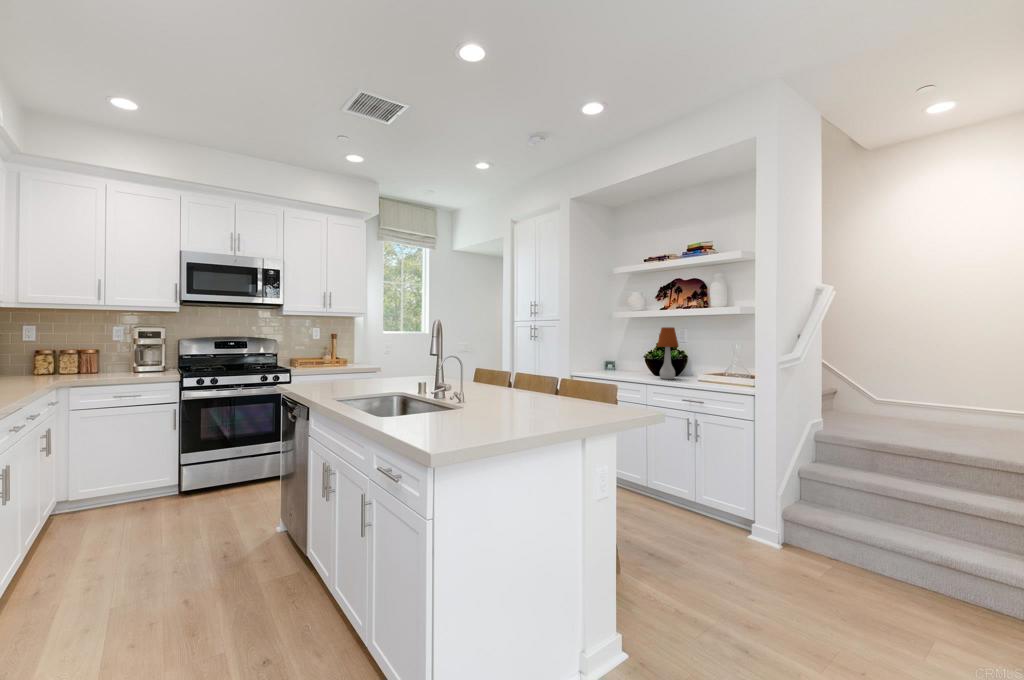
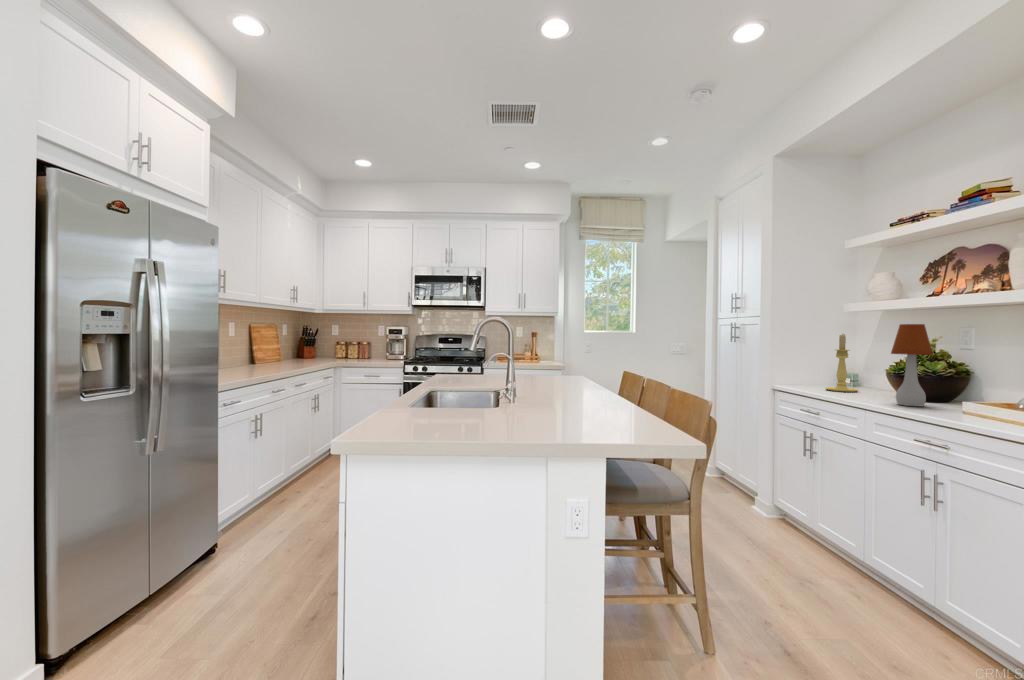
candle holder: none [604,332,624,372] -> present [826,334,858,392]

